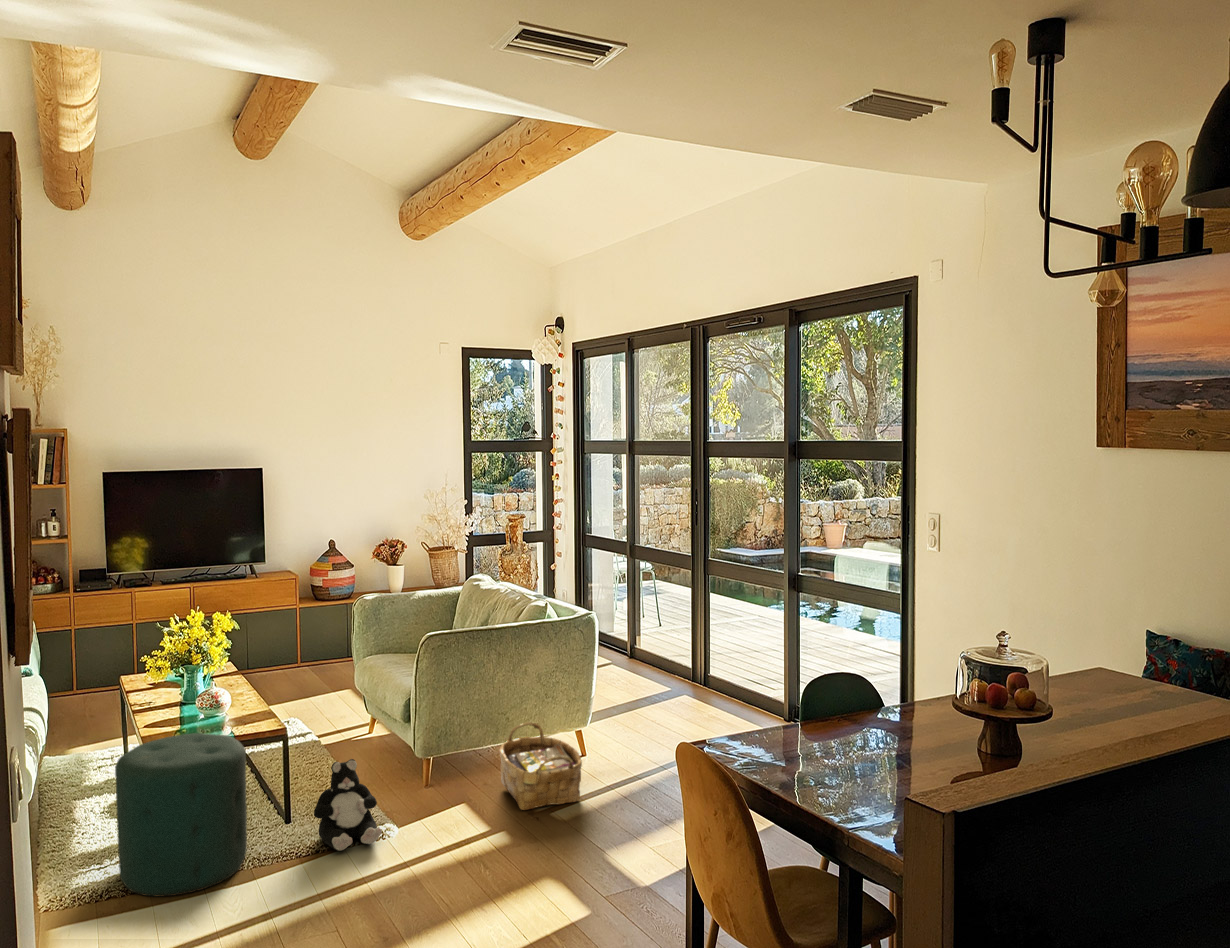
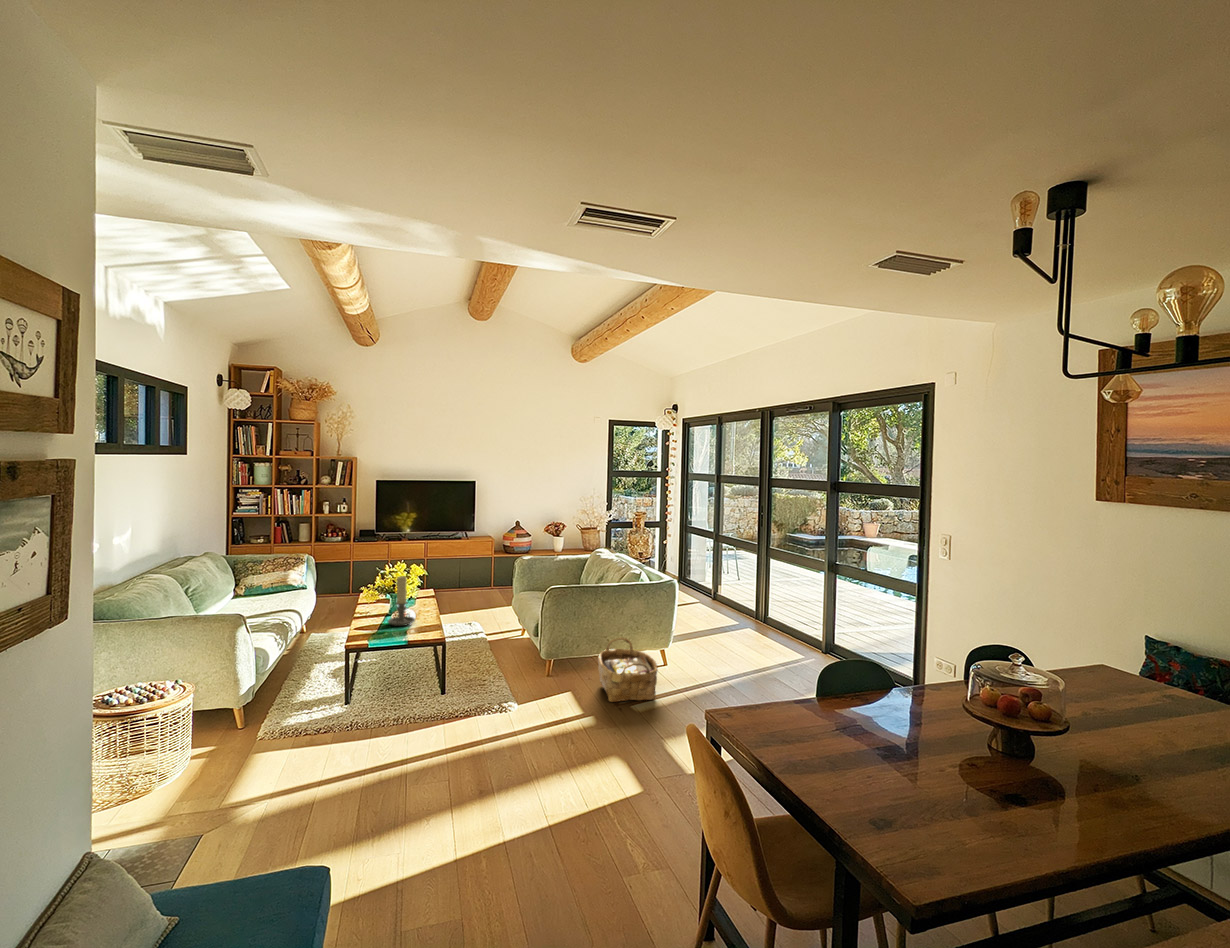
candle holder: none [199,662,239,734] -> present [388,576,415,626]
ottoman: present [115,733,247,896] -> none [316,624,408,737]
plush toy: present [314,759,382,851] -> none [456,651,503,718]

